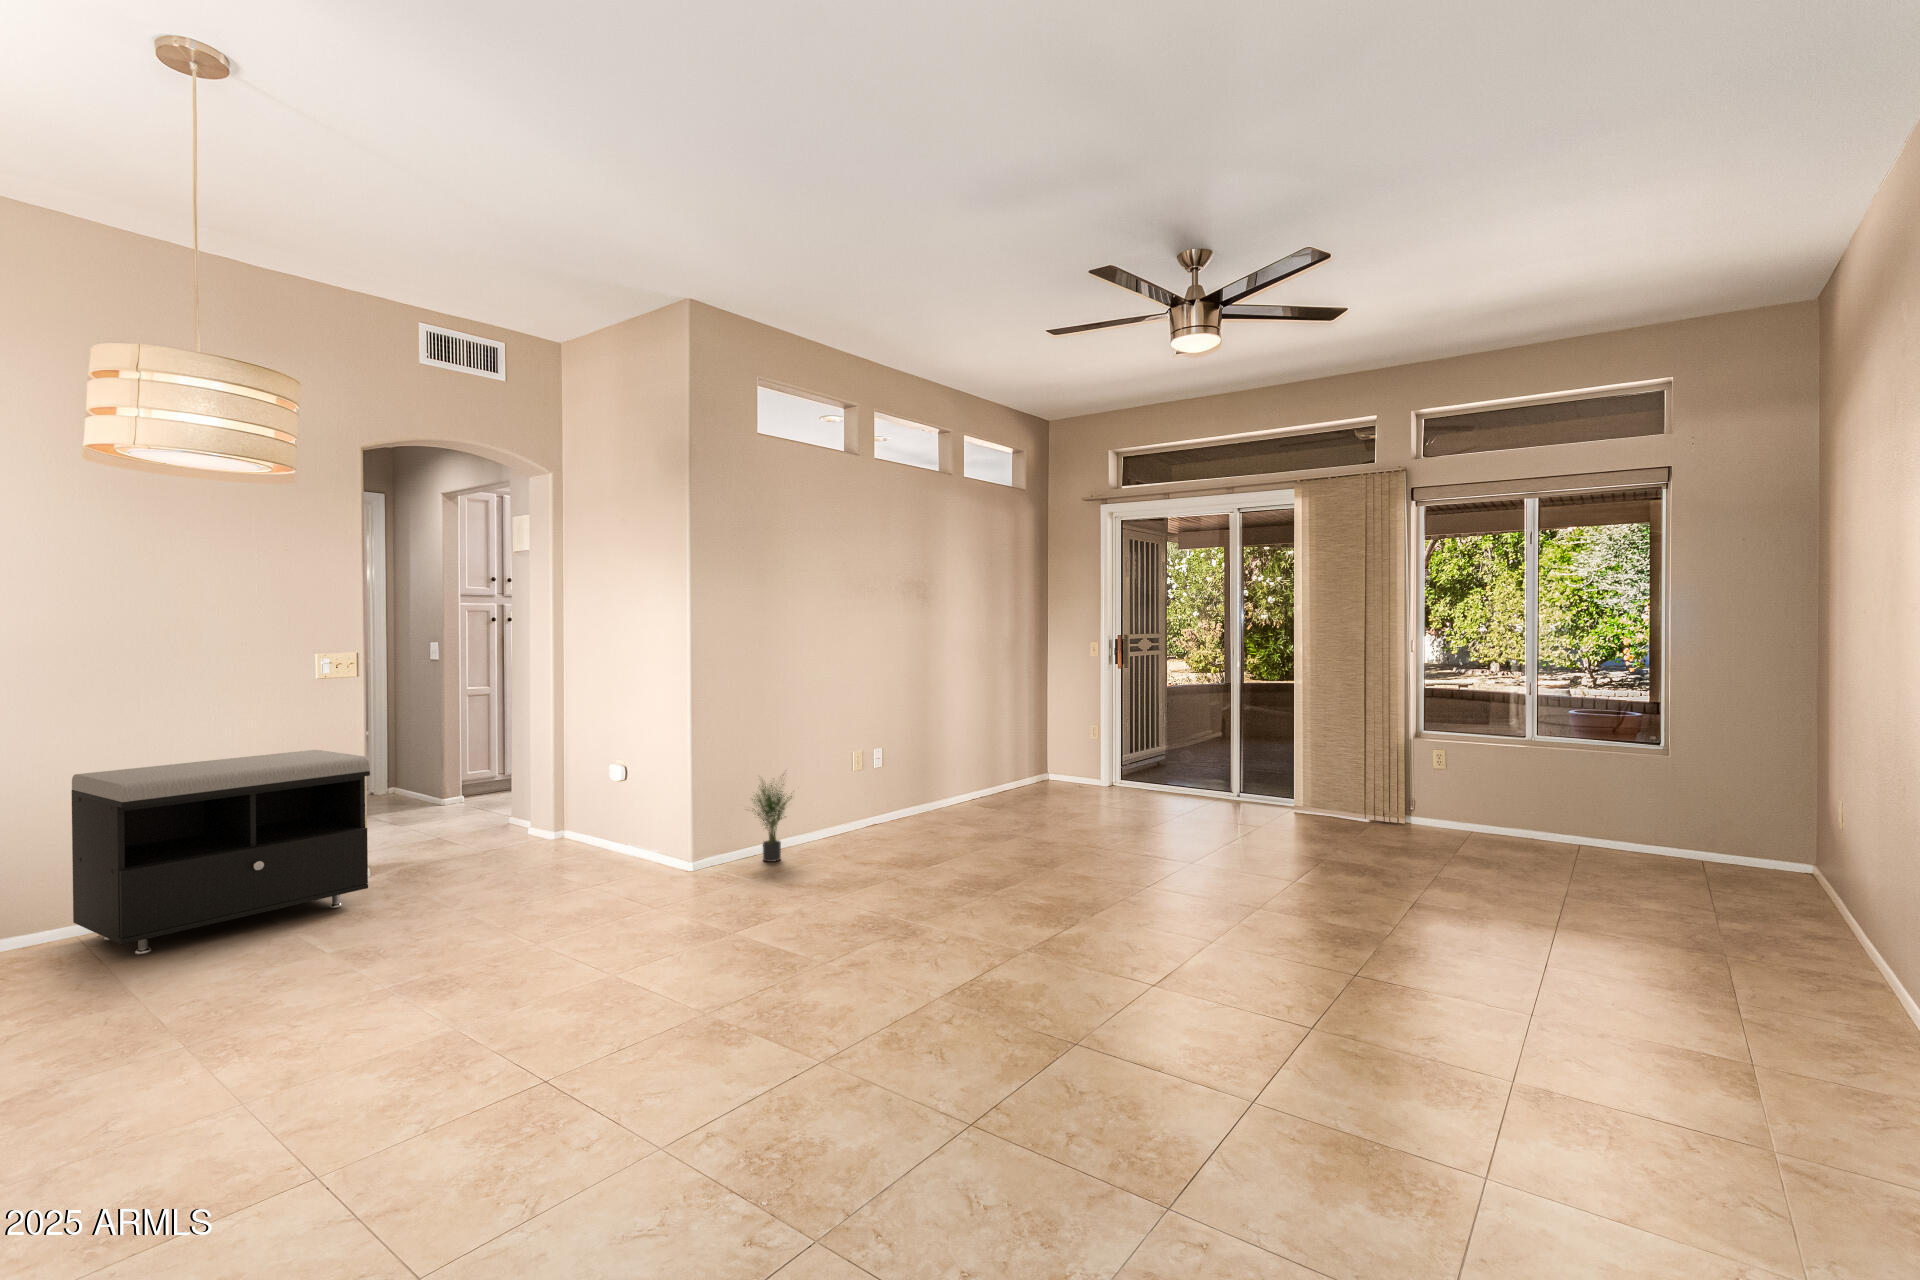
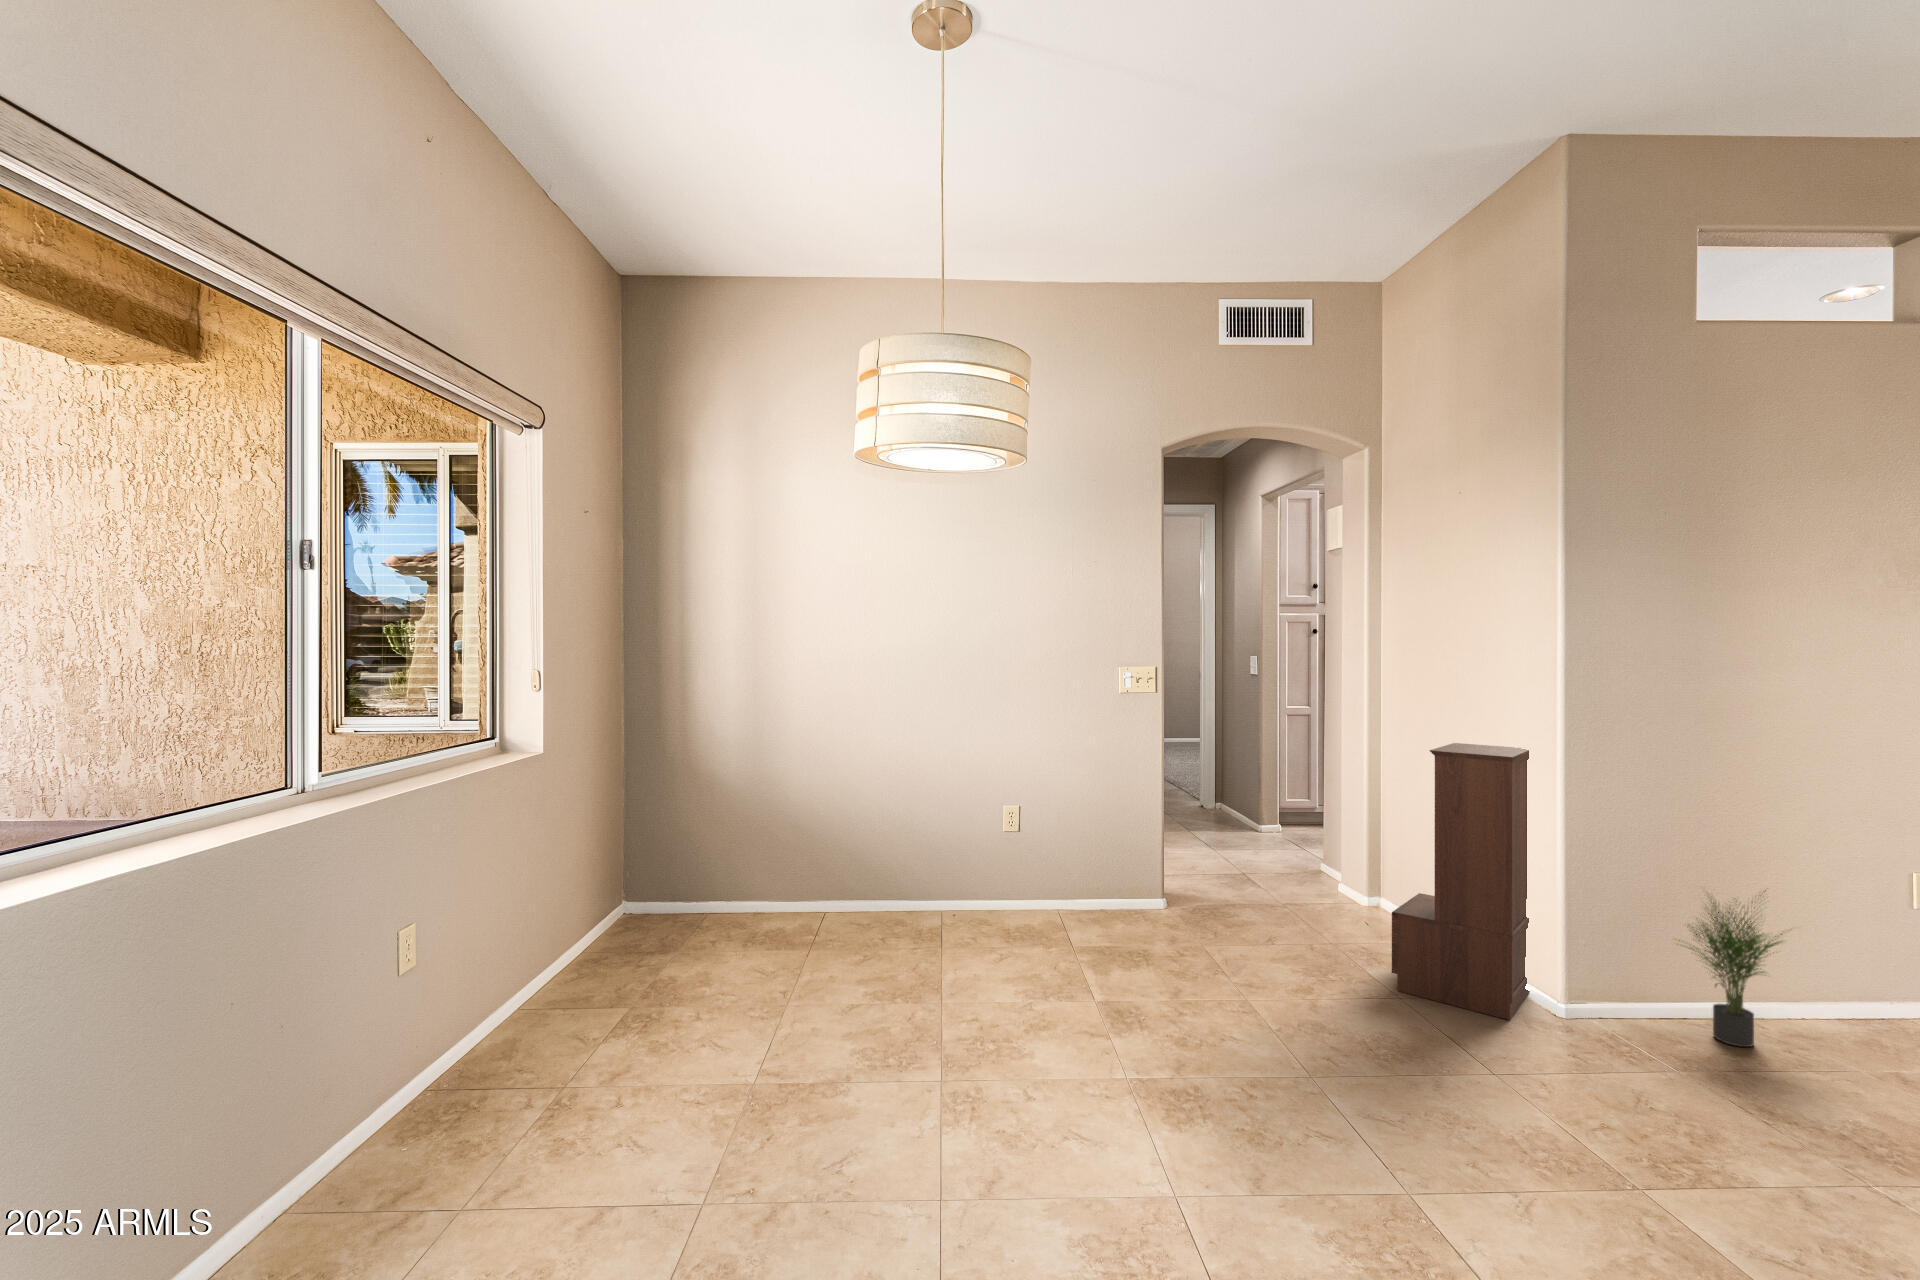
bookshelf: none [582,701,670,882] -> present [1392,743,1530,1020]
storage bench: present [72,750,370,955] -> none [925,766,1148,948]

